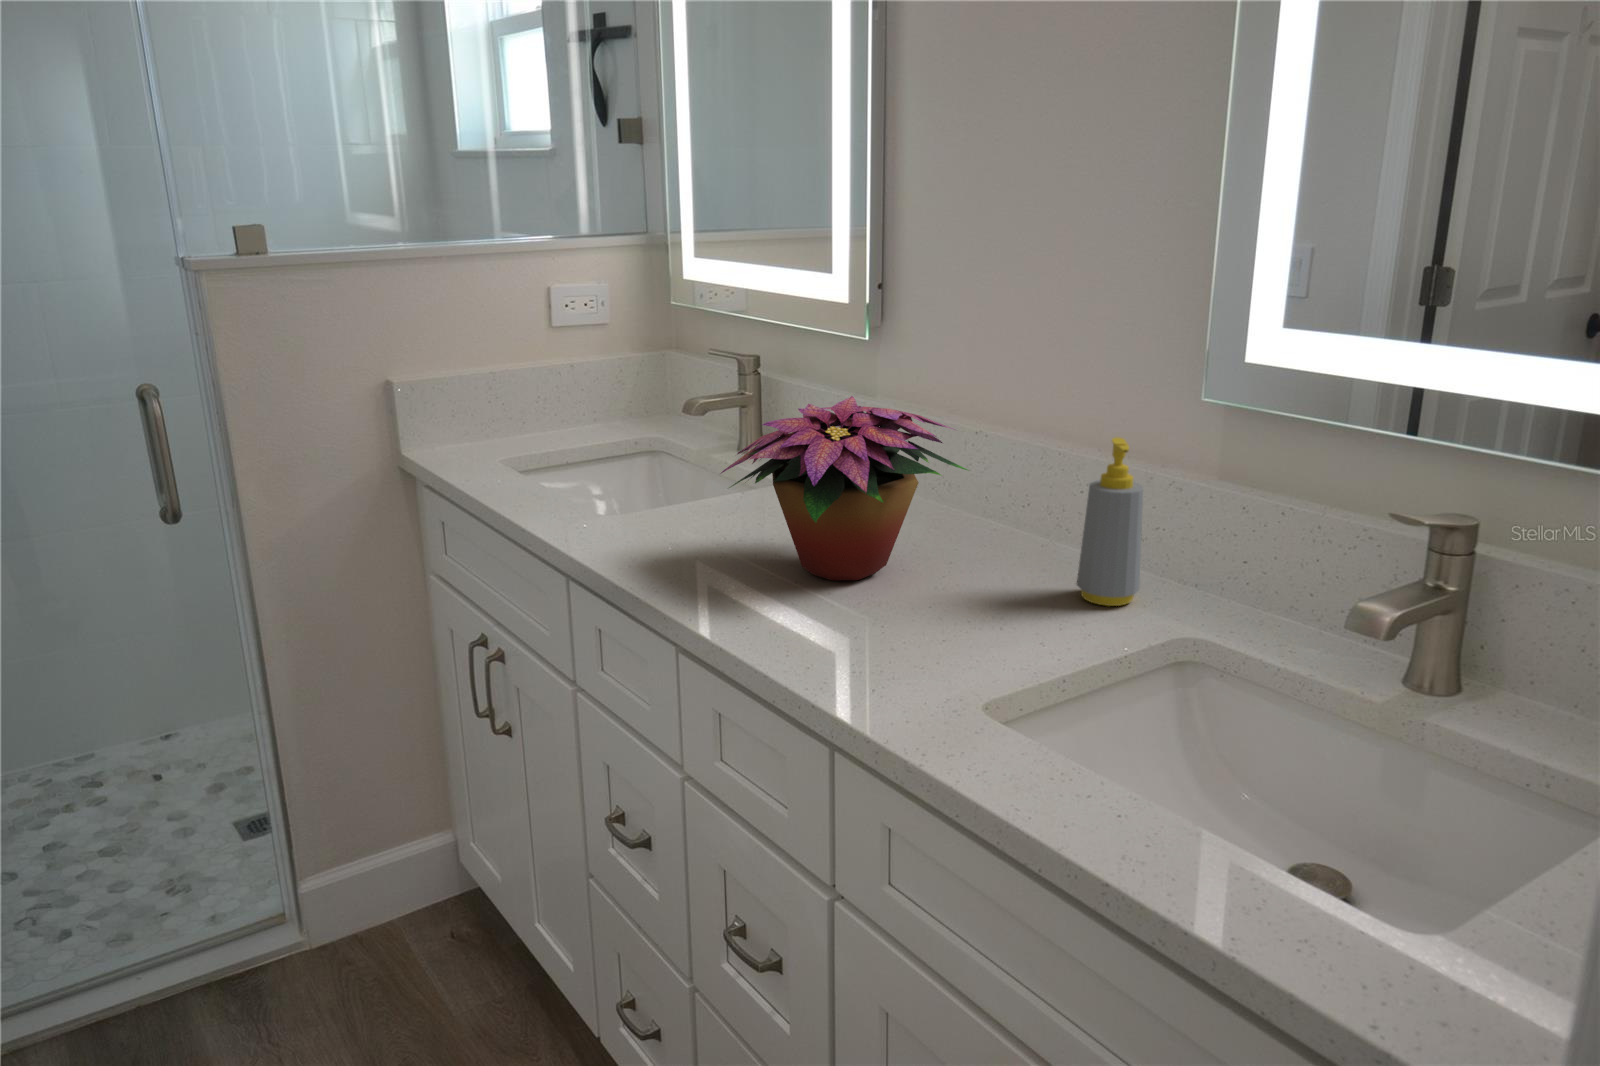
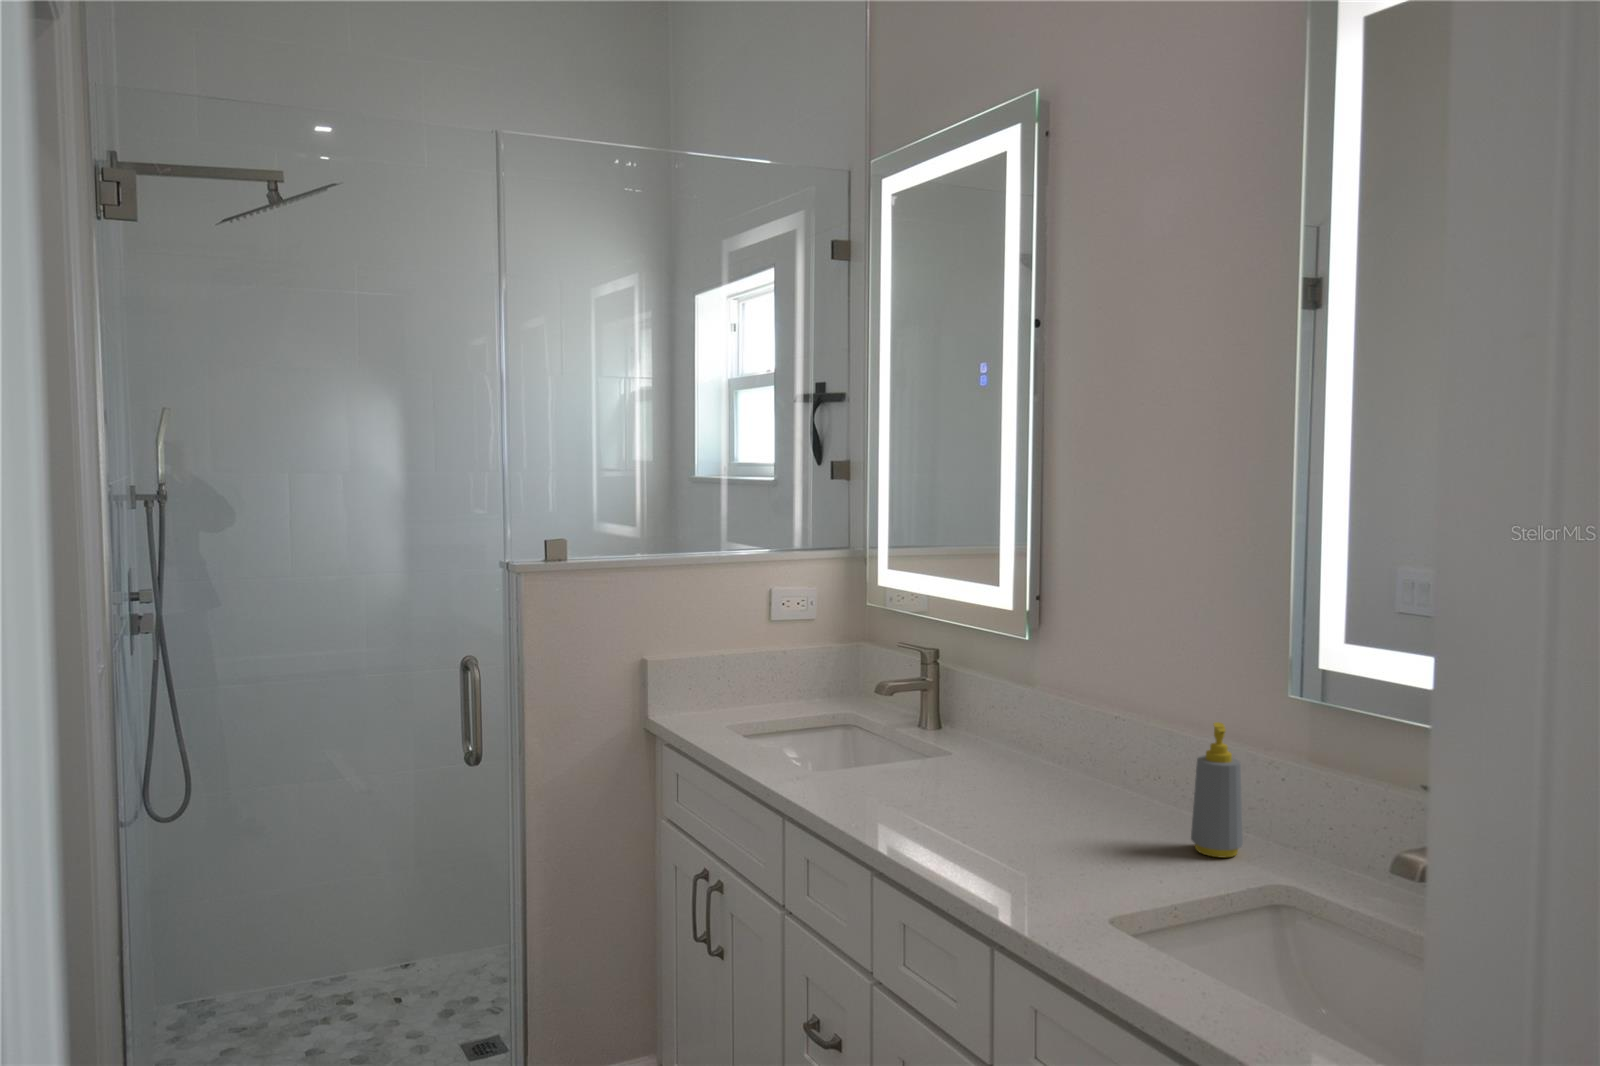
flower arrangement: present [720,396,969,581] -> none [901,681,1110,828]

